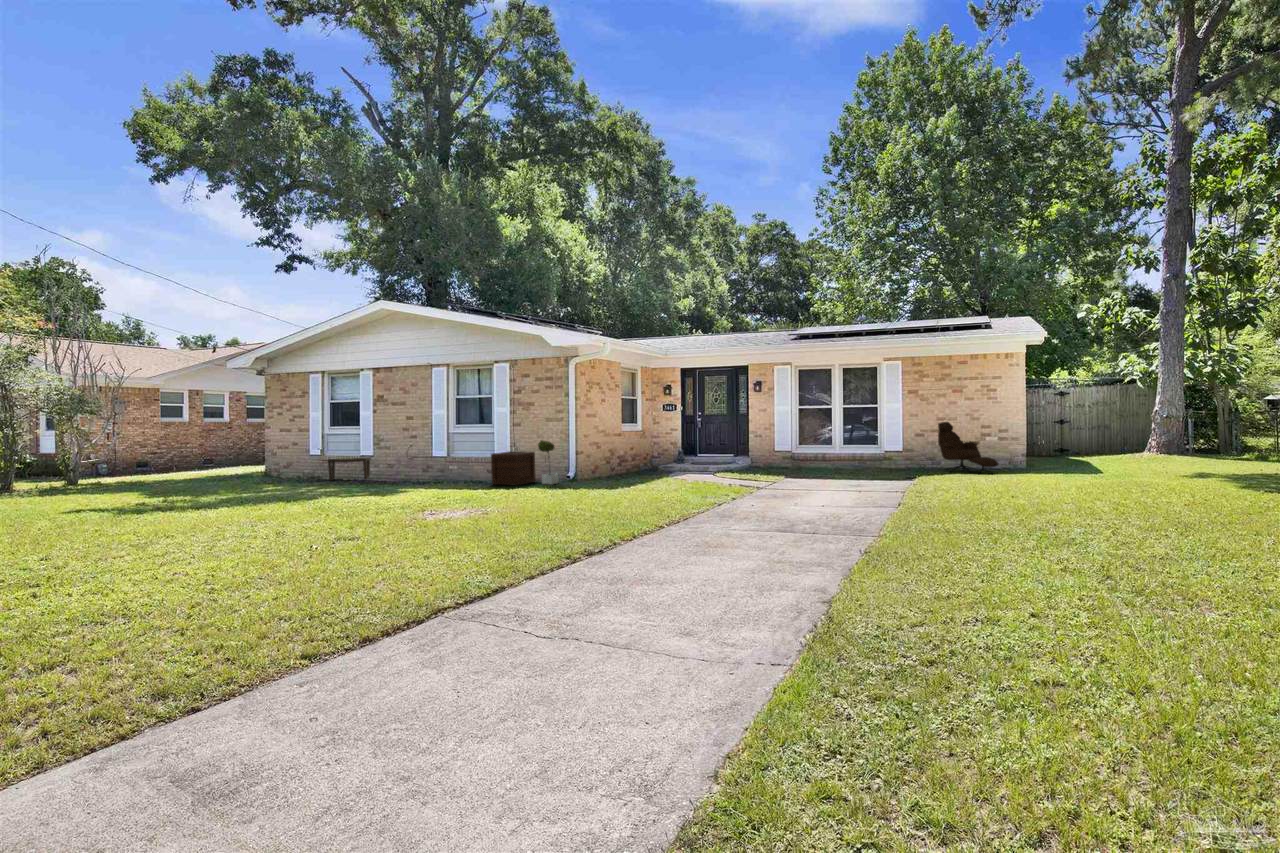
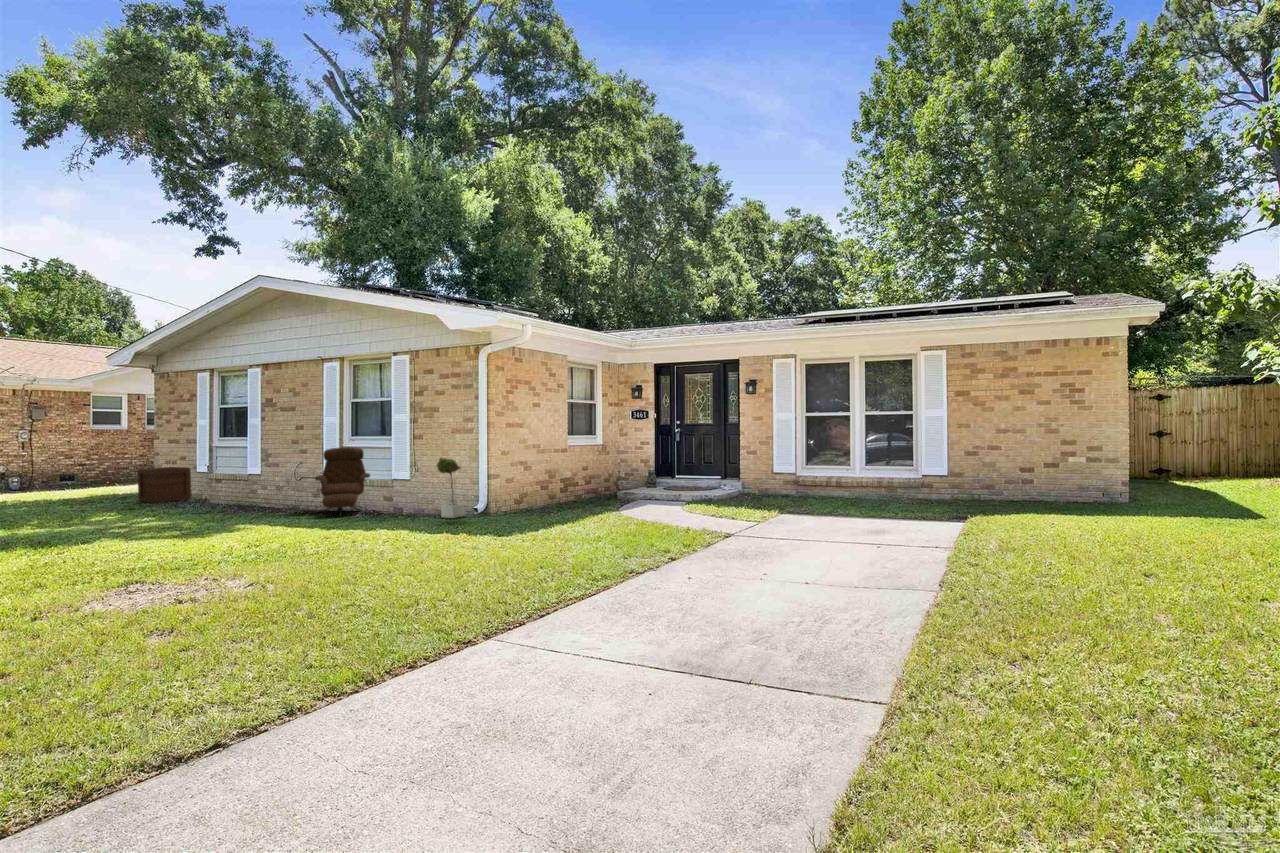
lounge chair: present [938,422,999,474] -> present [315,447,370,517]
wooden crate: present [491,451,536,486] -> present [137,467,191,503]
bench: present [328,458,371,481] -> none [200,477,259,507]

